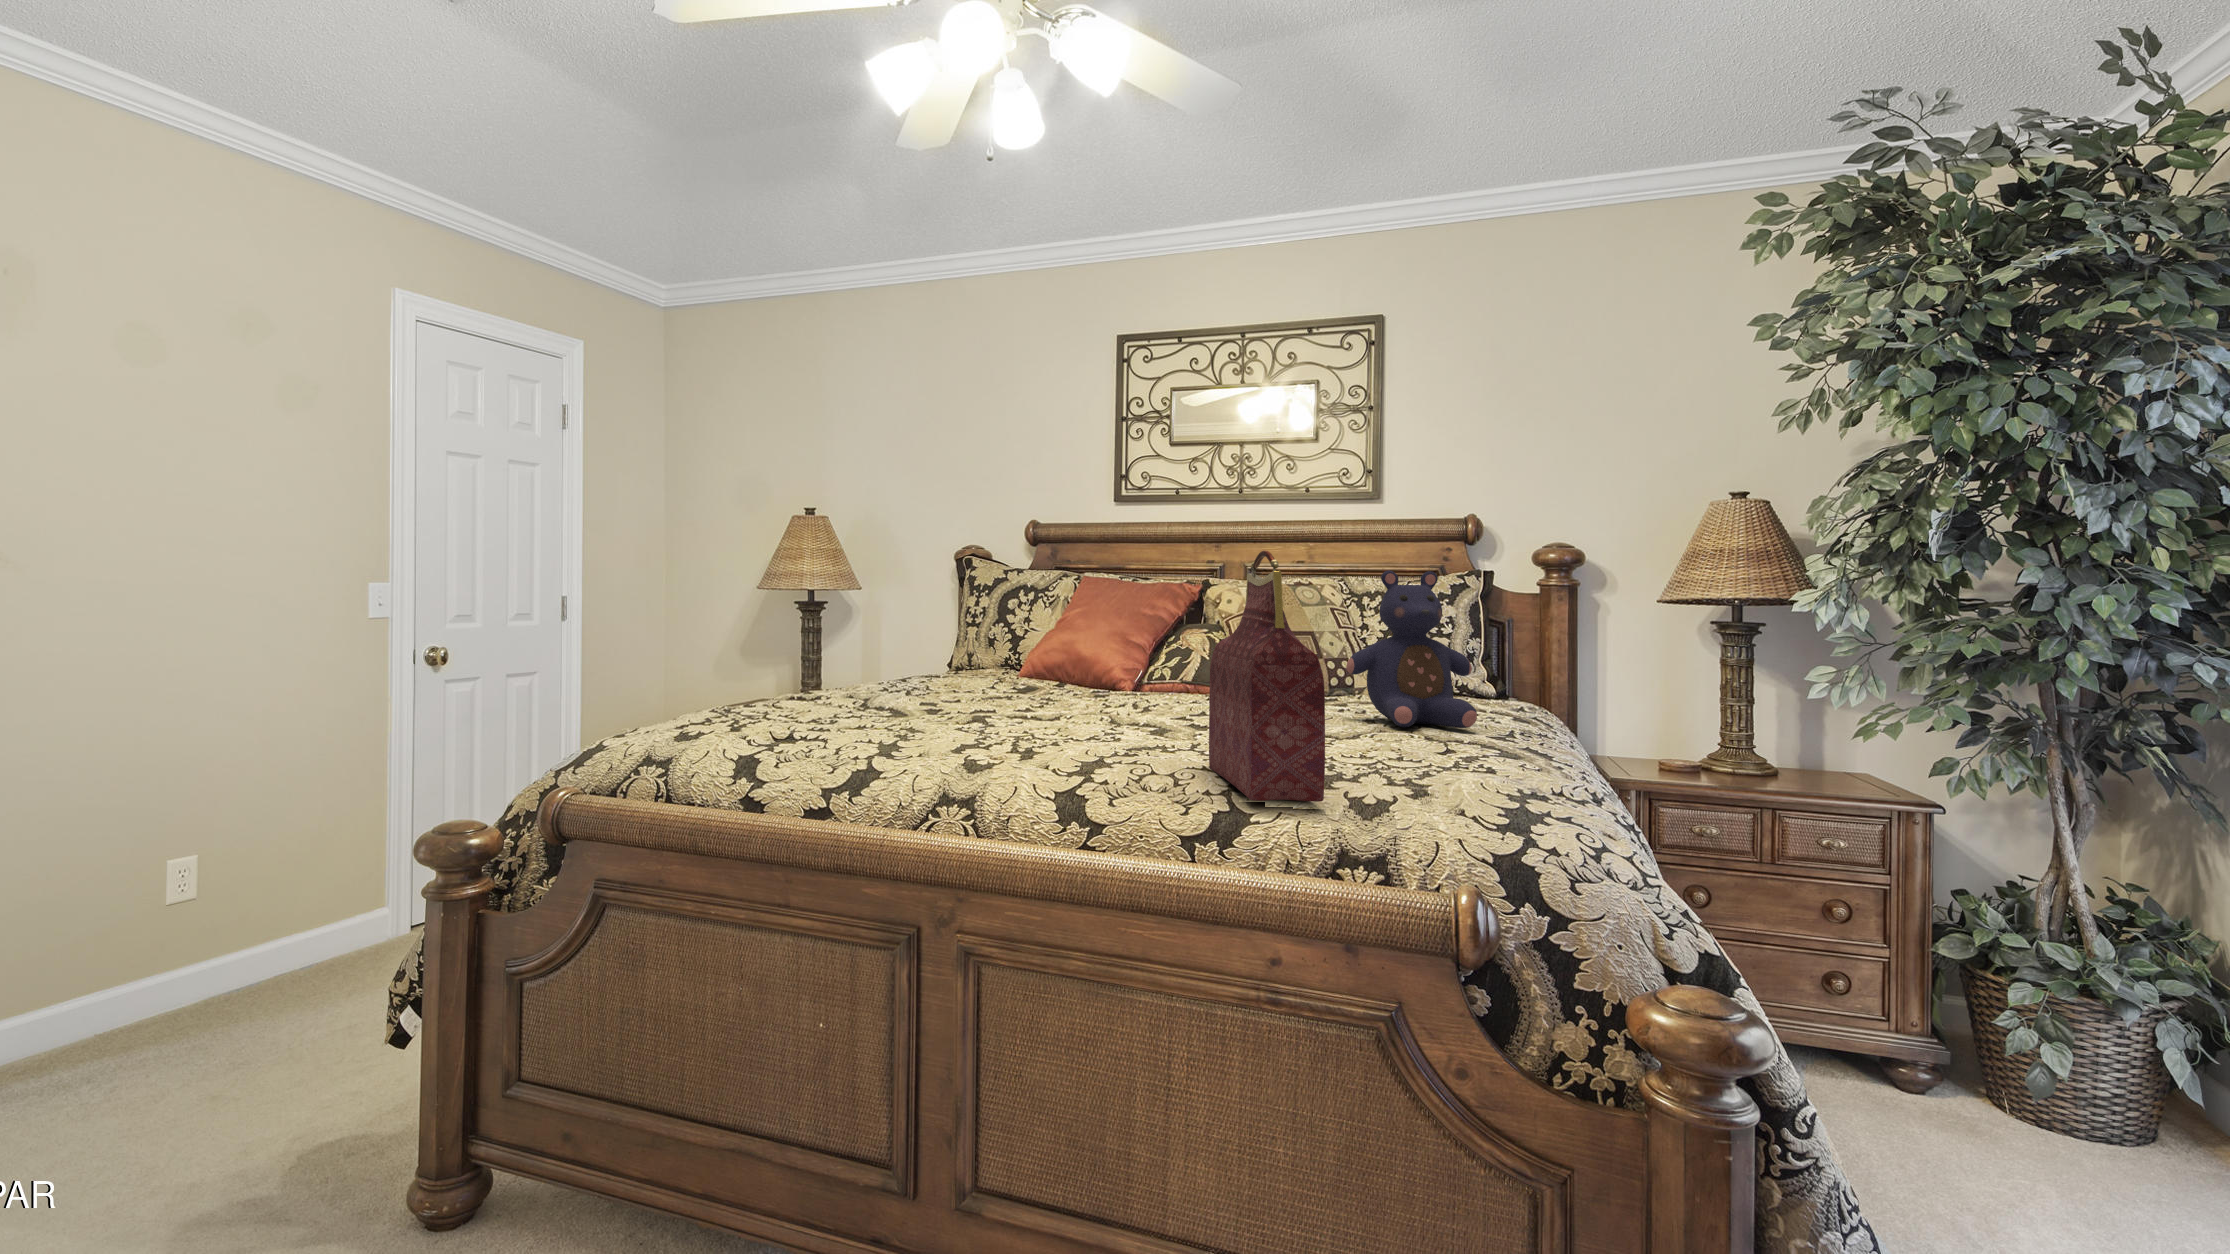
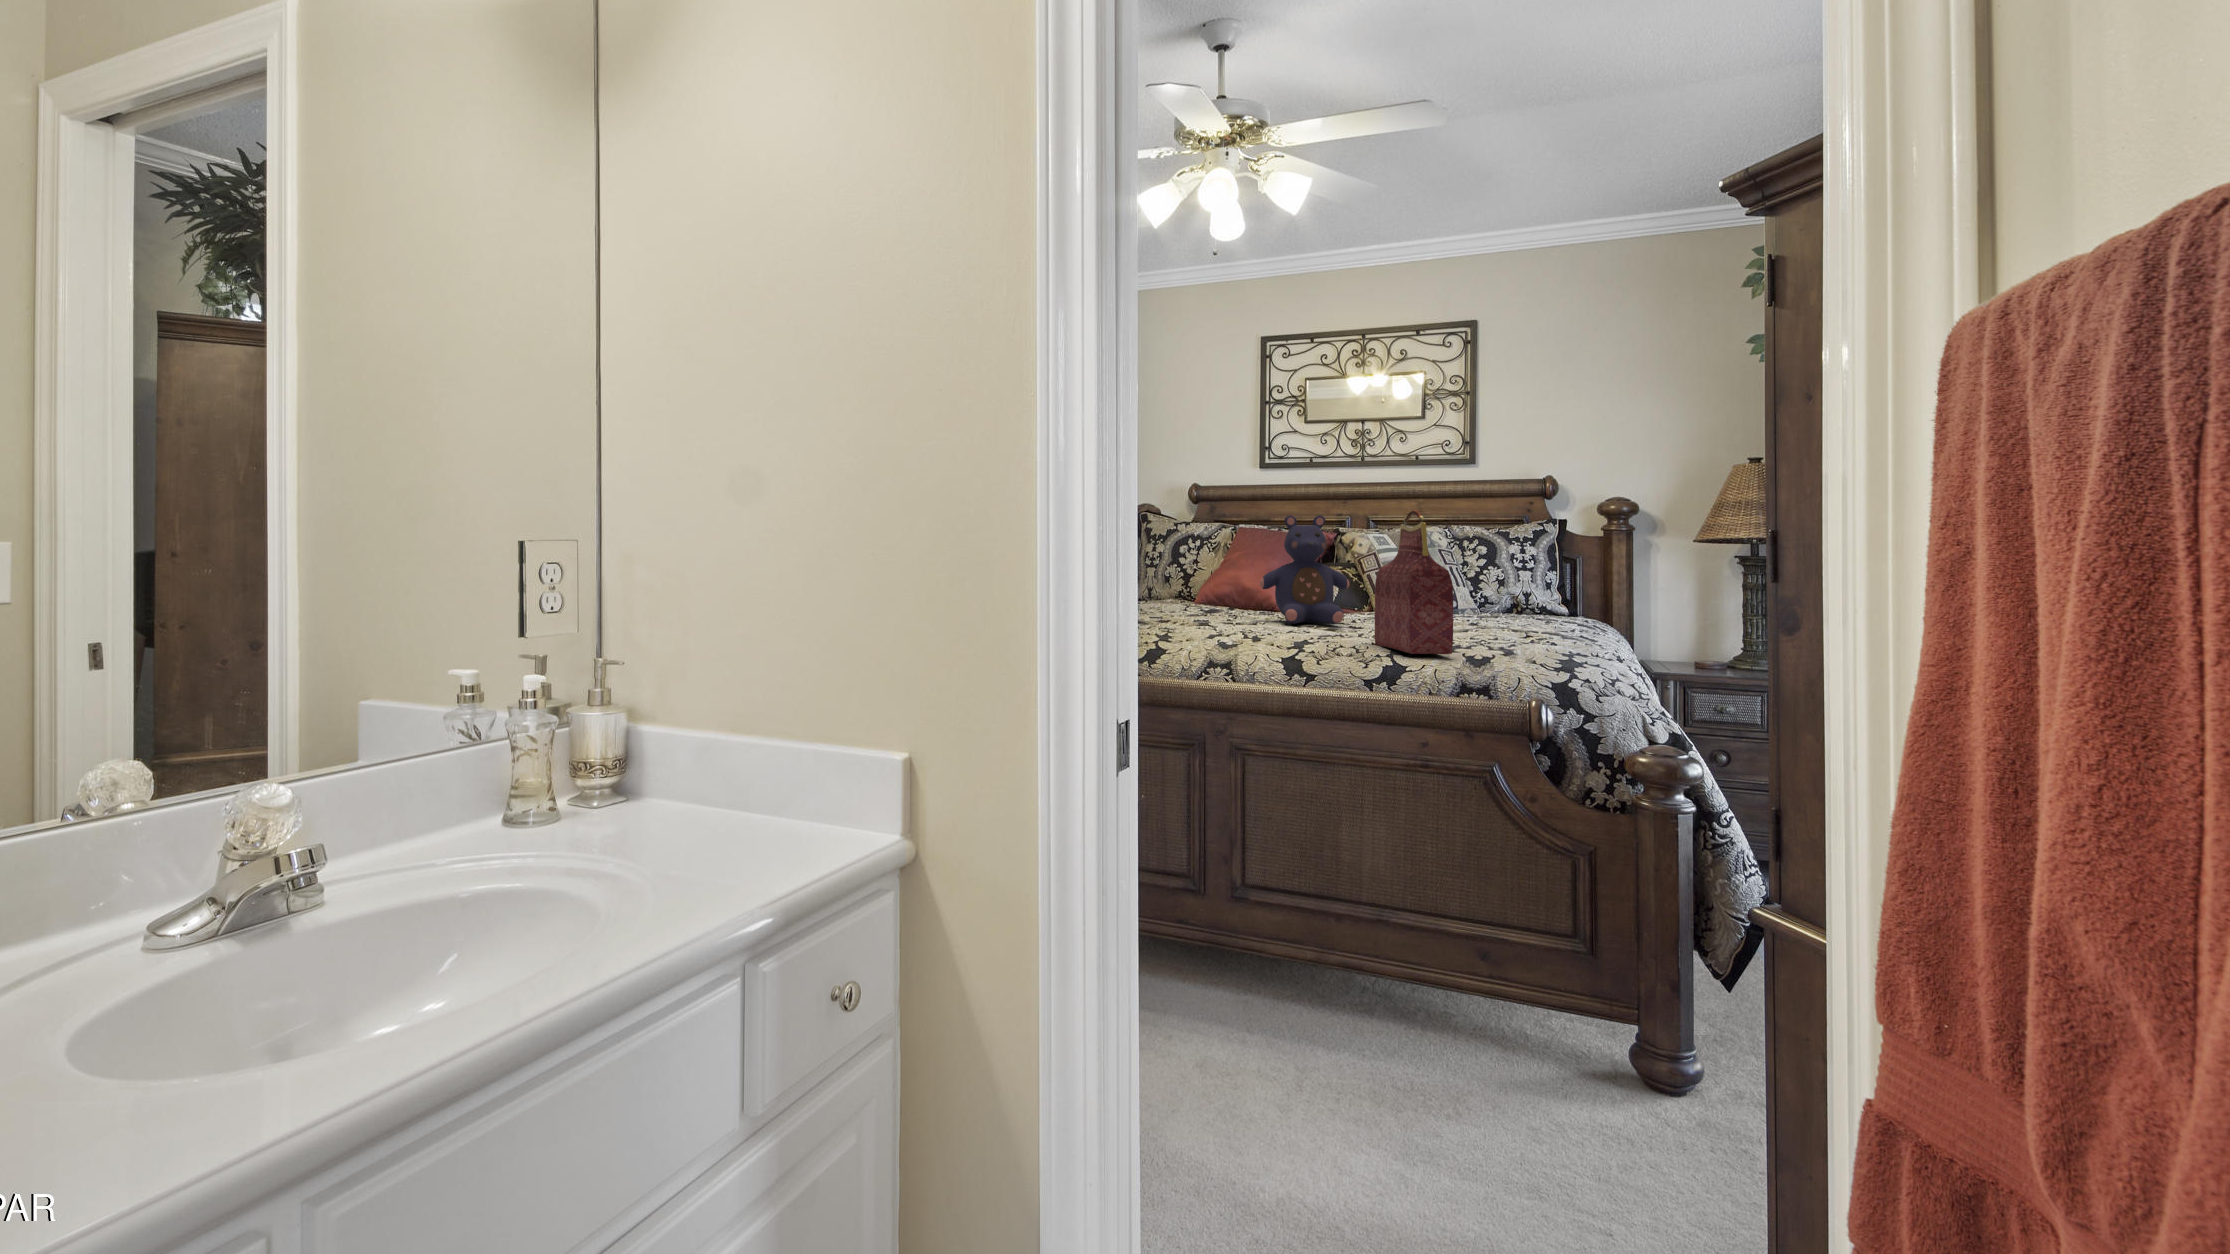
teddy bear: present [1346,570,1477,728] -> present [1260,515,1350,624]

